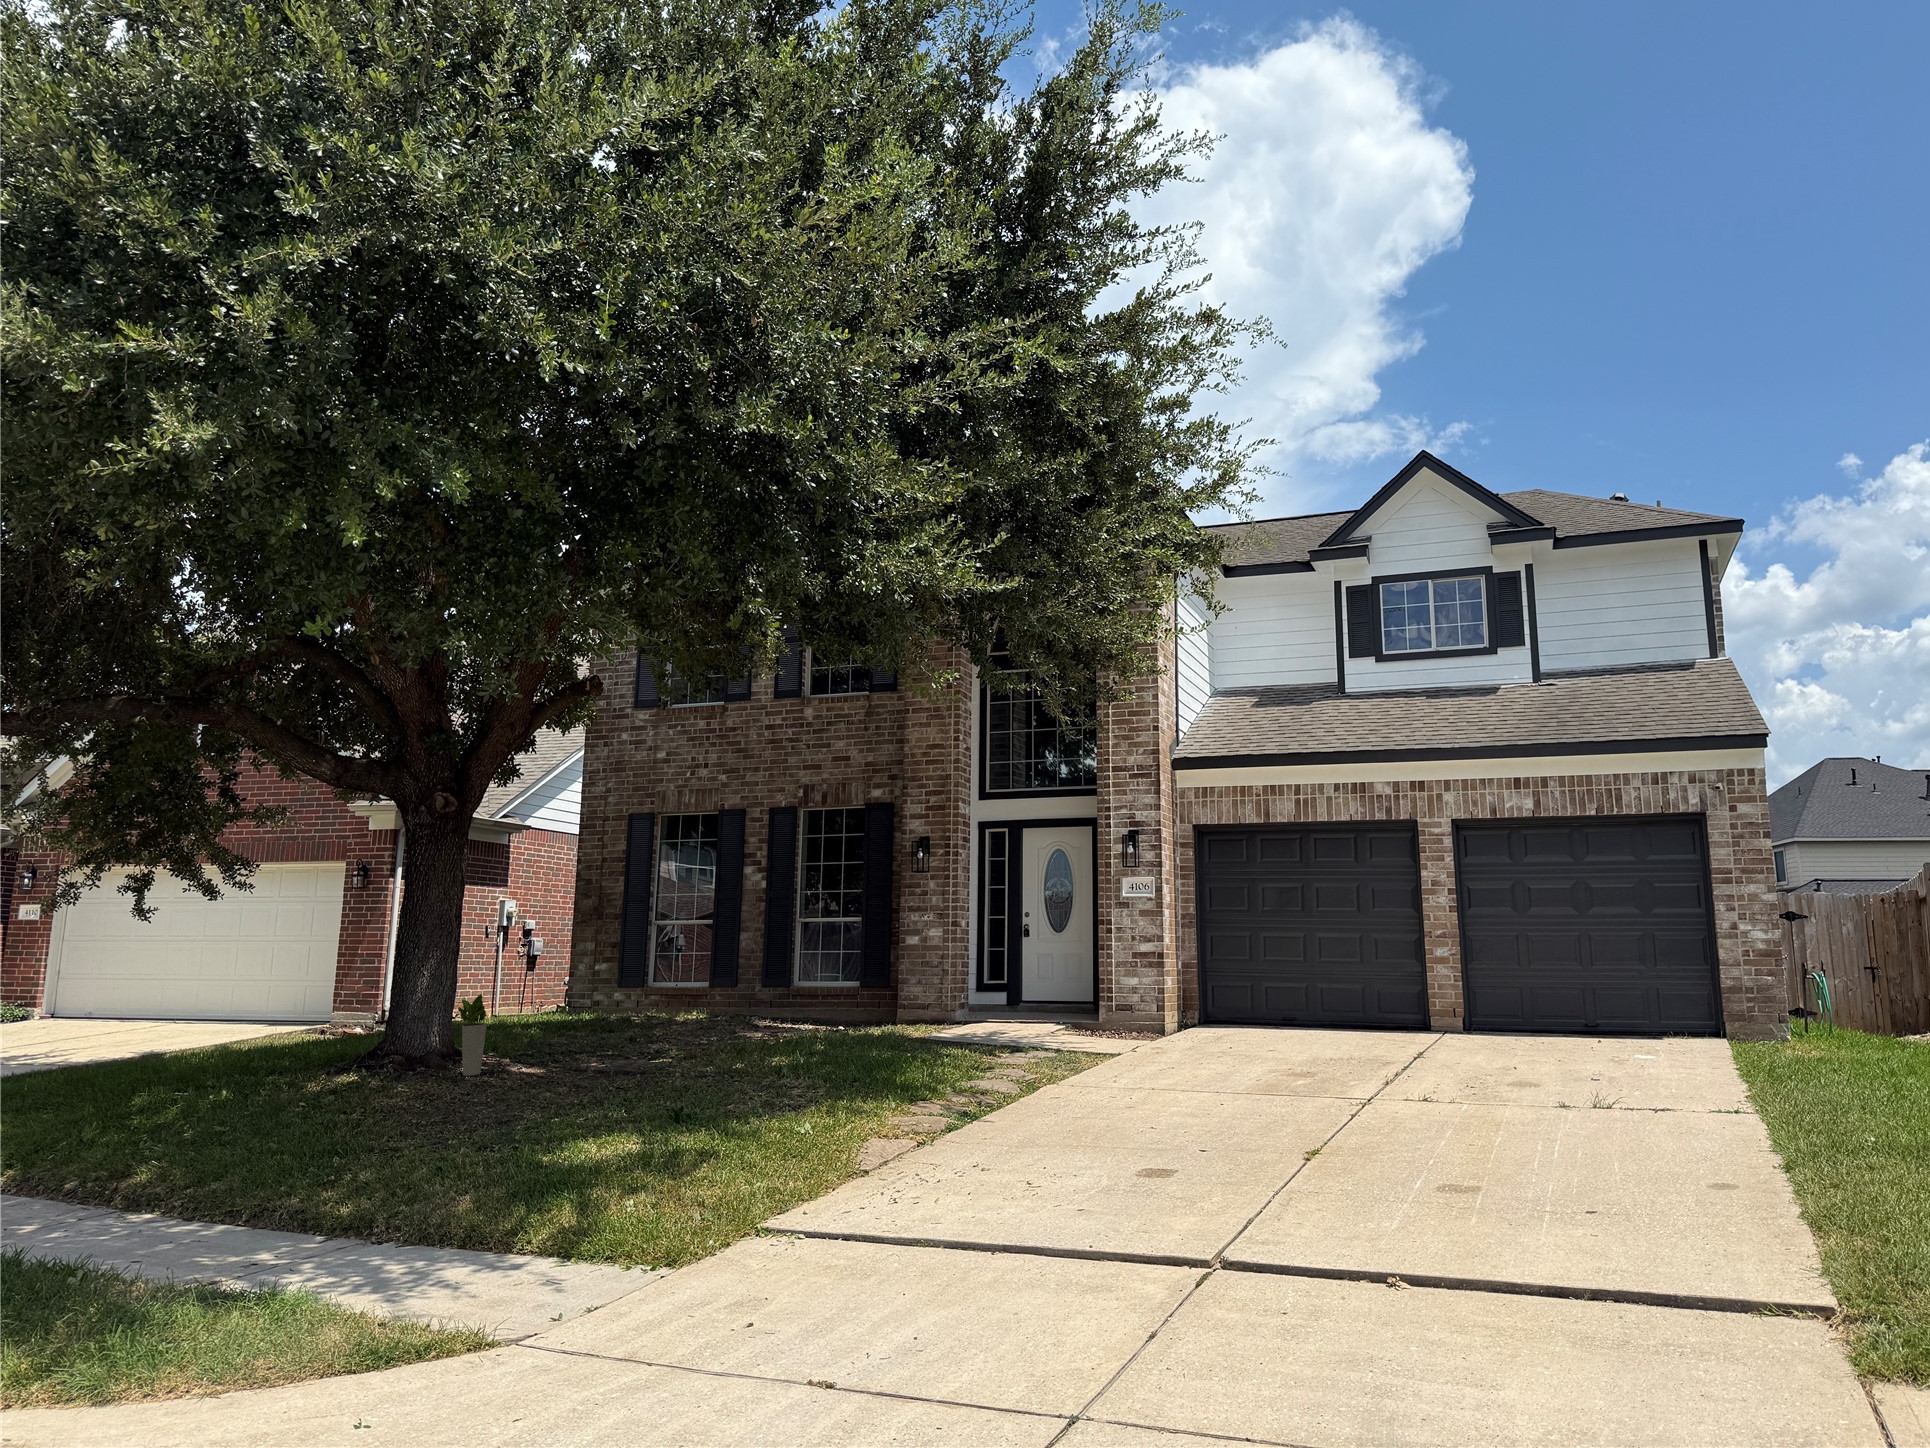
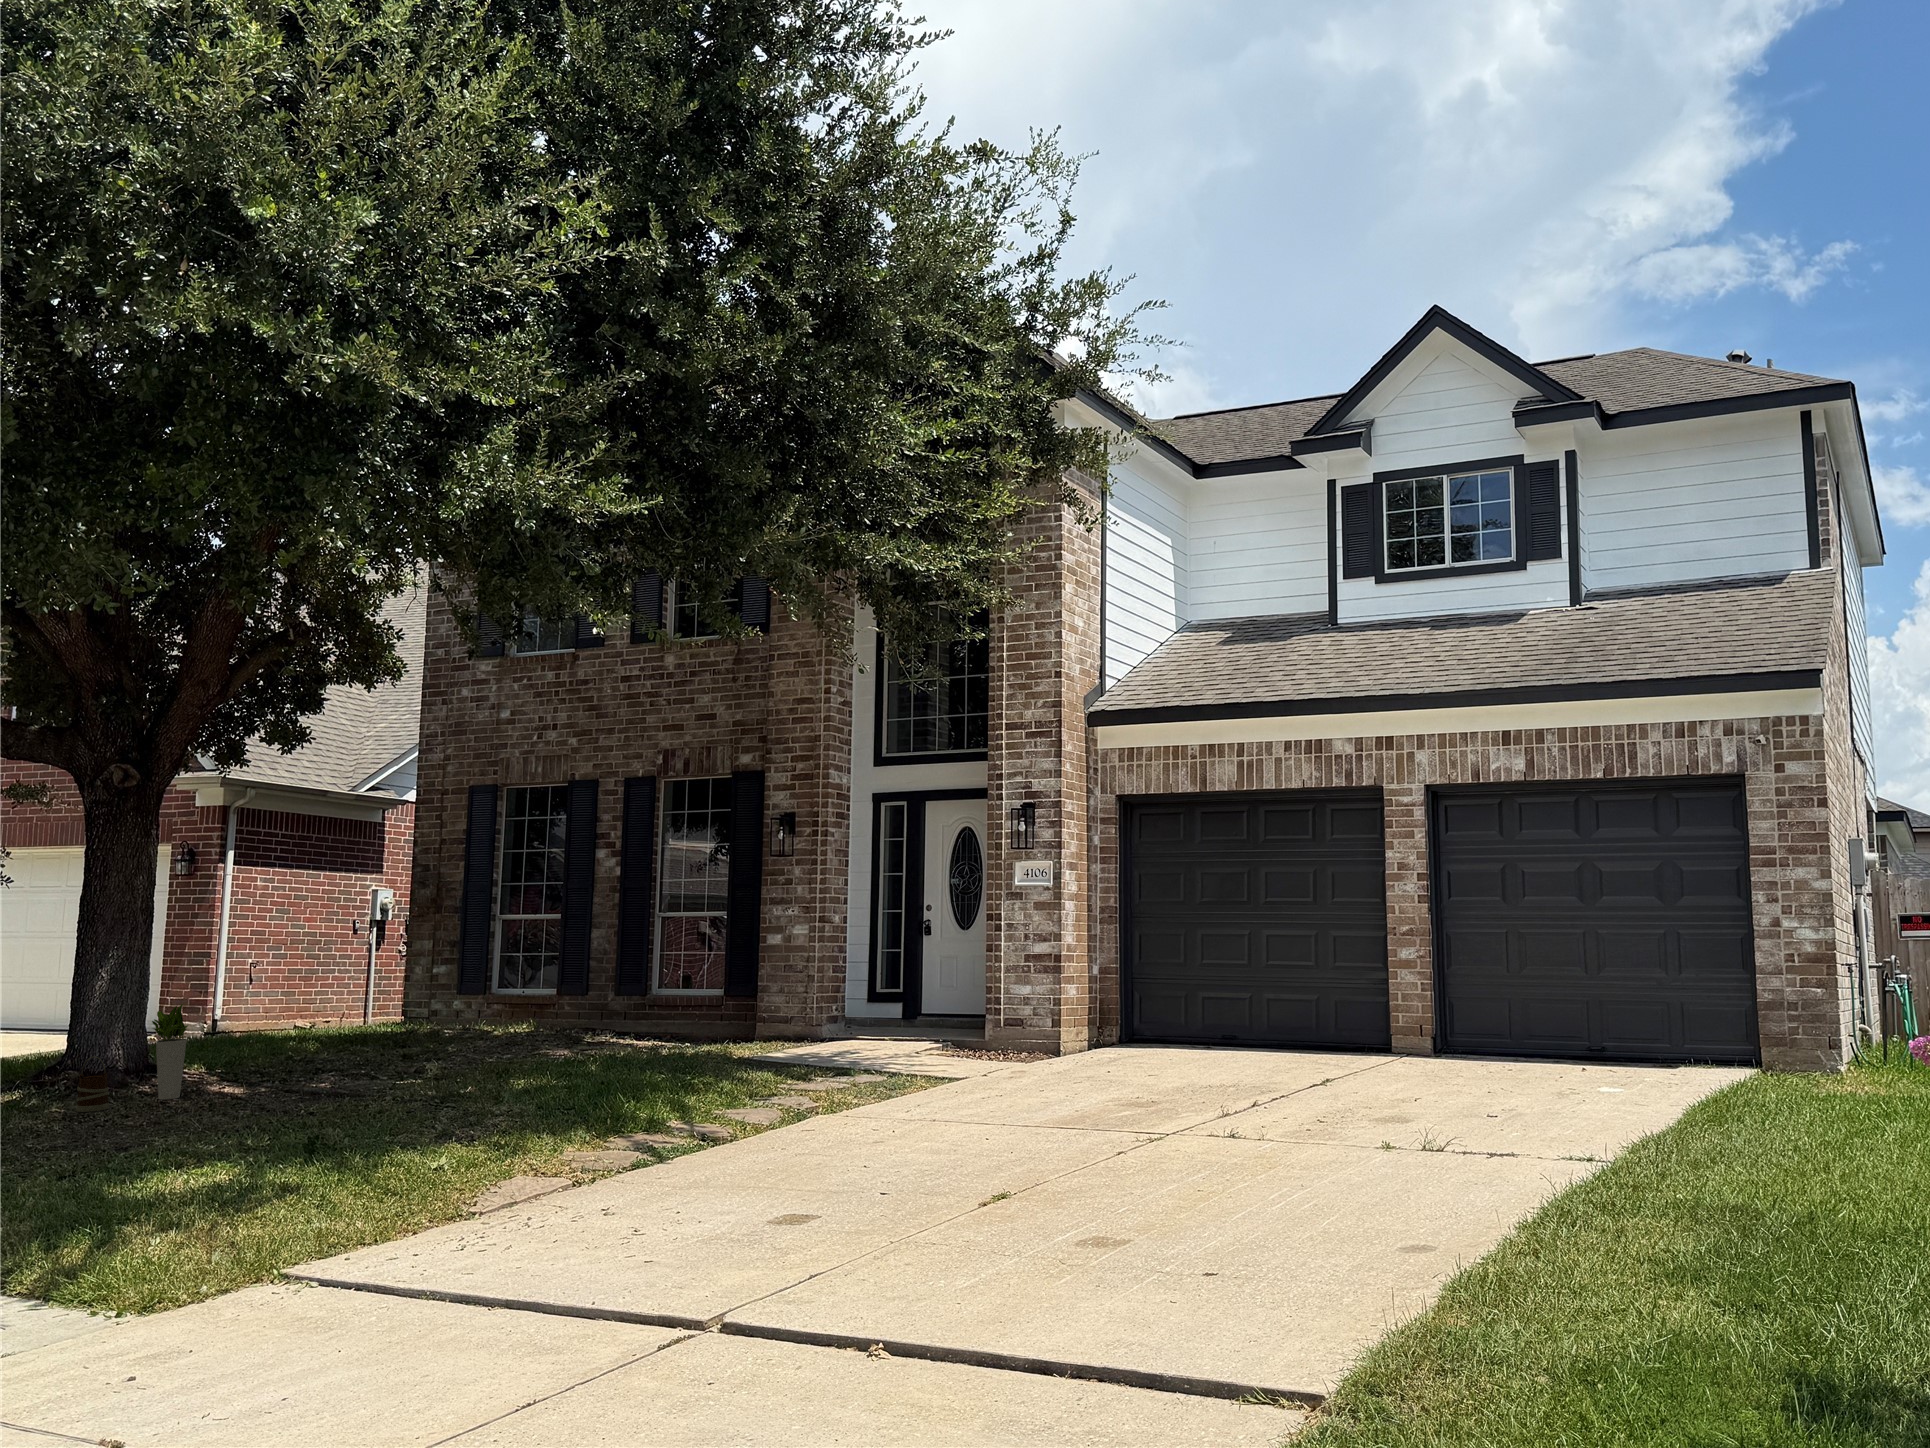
wooden bucket: none [402,1039,430,1086] -> present [76,1057,109,1112]

